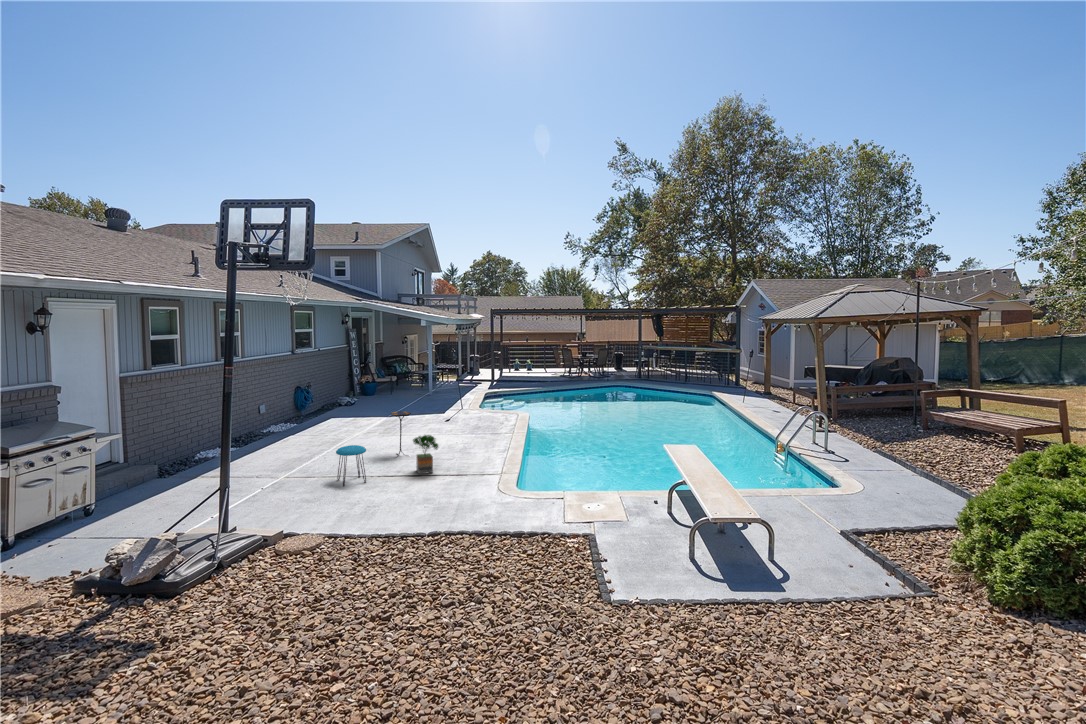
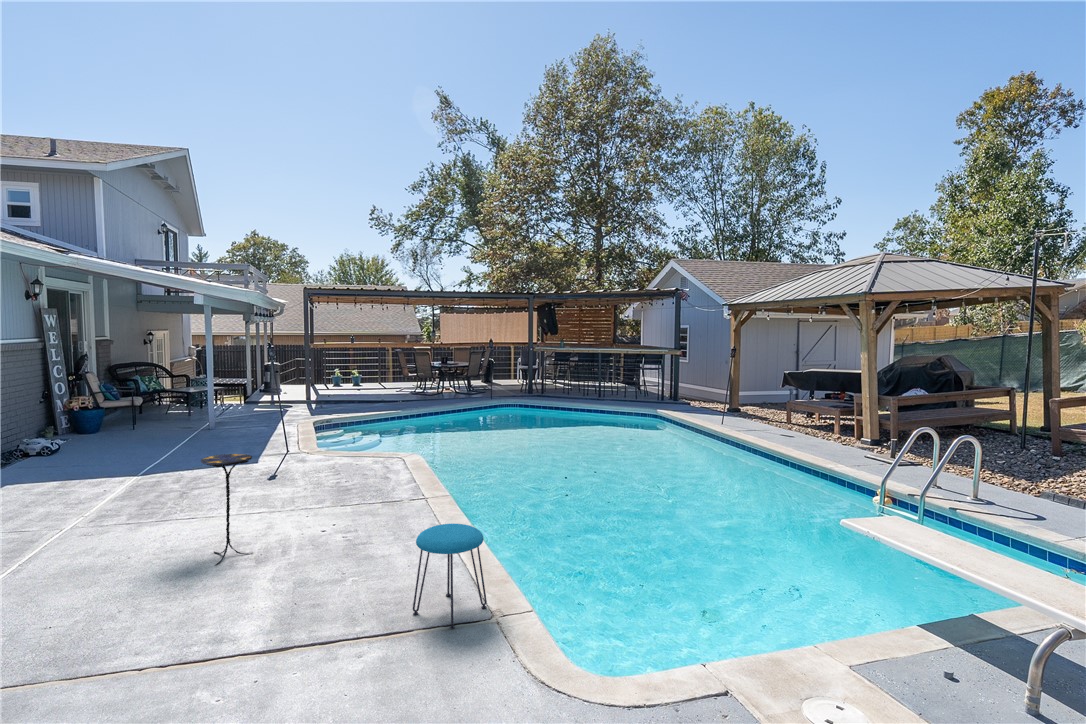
potted tree: present [413,435,438,474] -> none [283,501,354,602]
stool: present [336,445,366,486] -> present [413,524,487,629]

